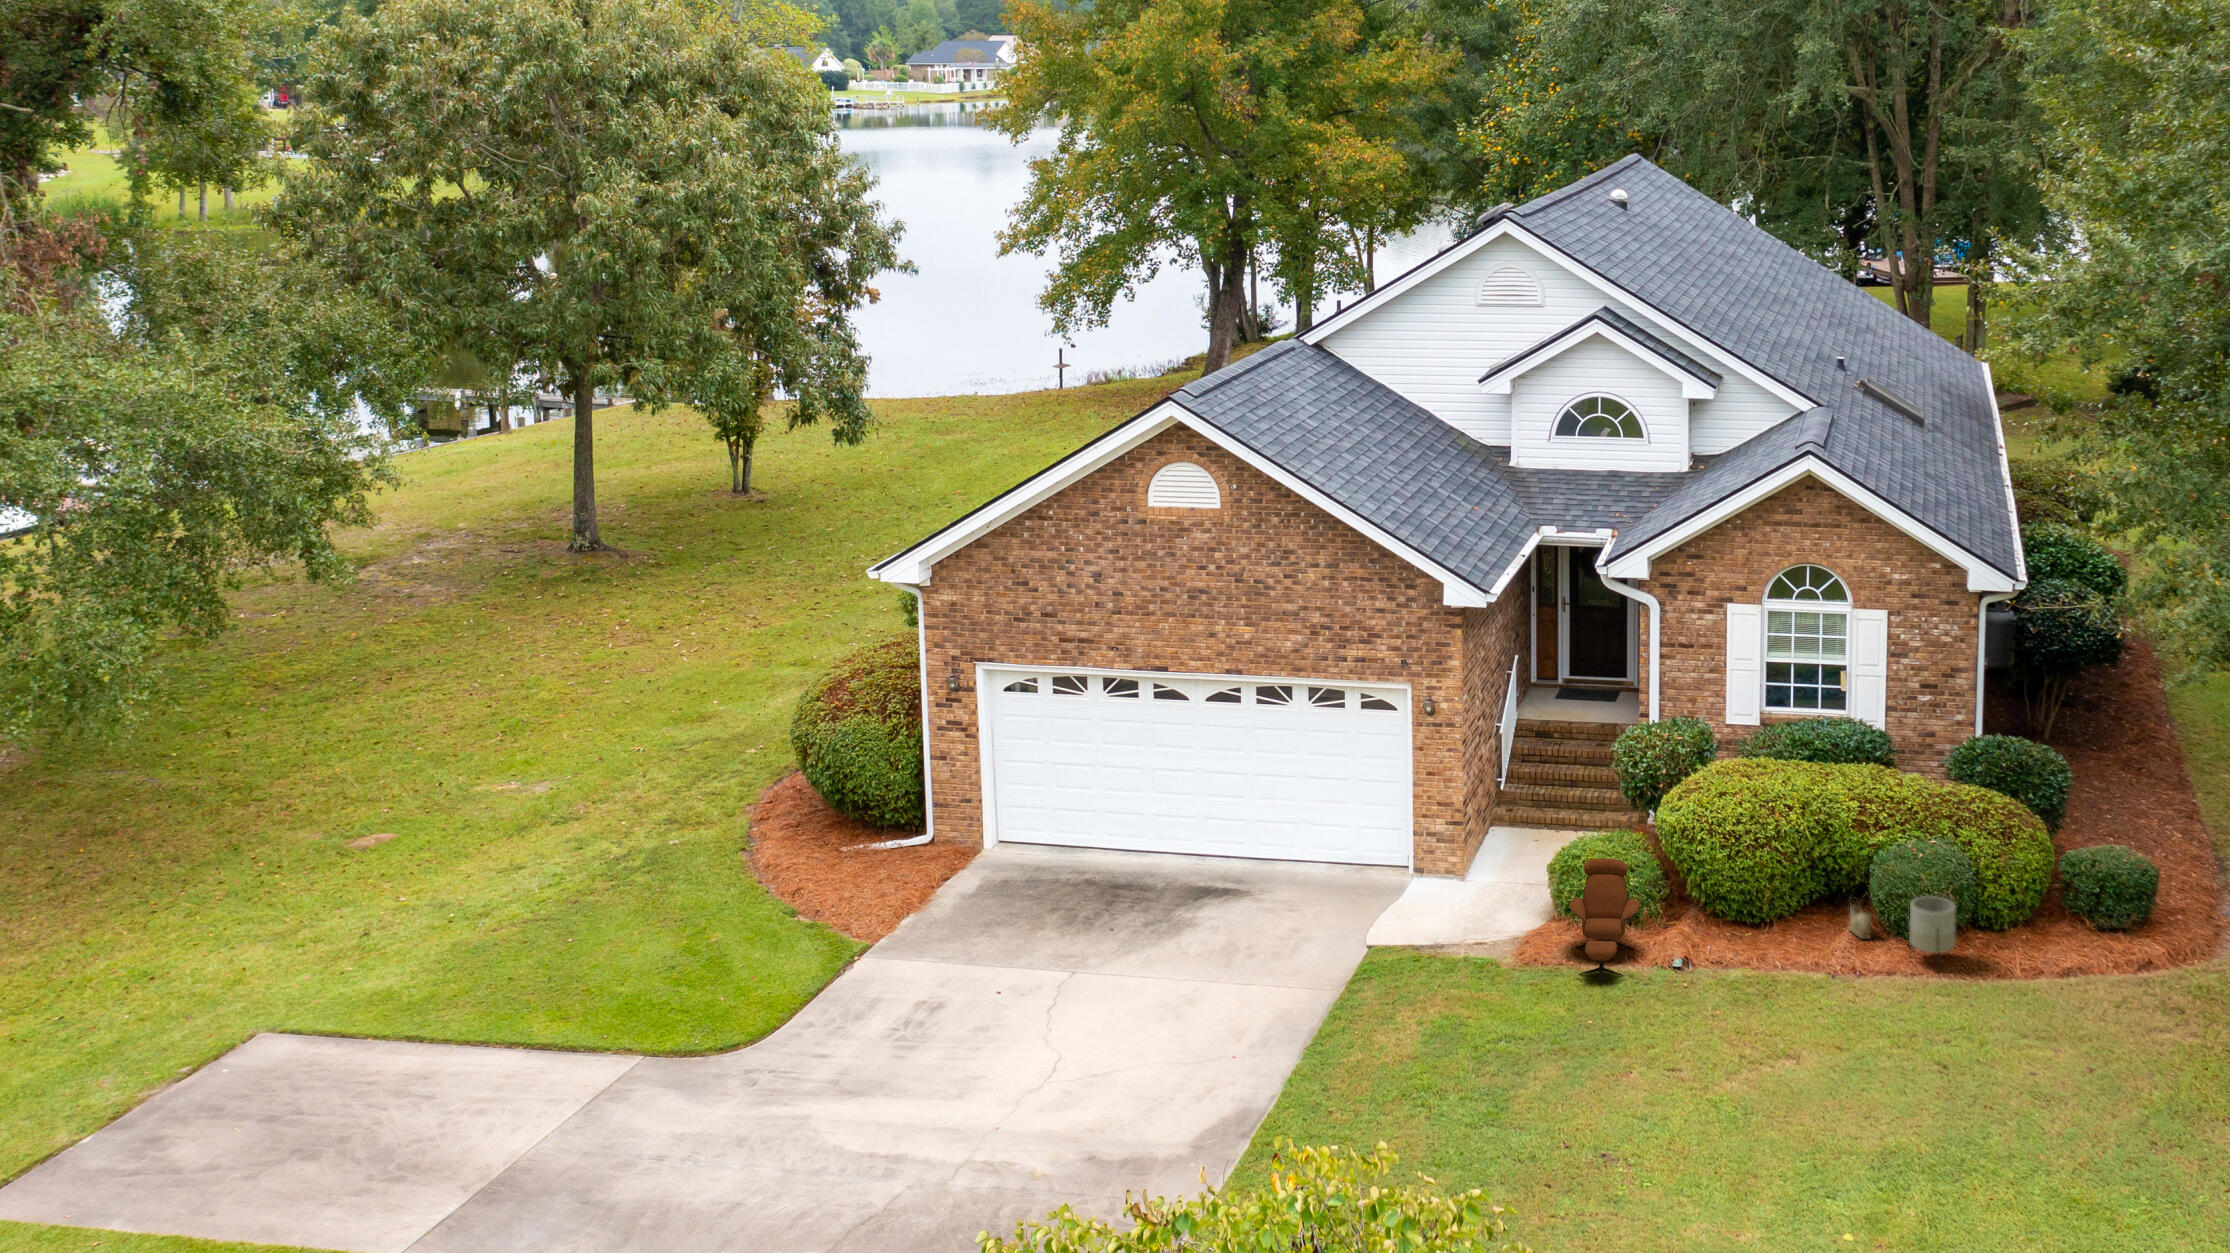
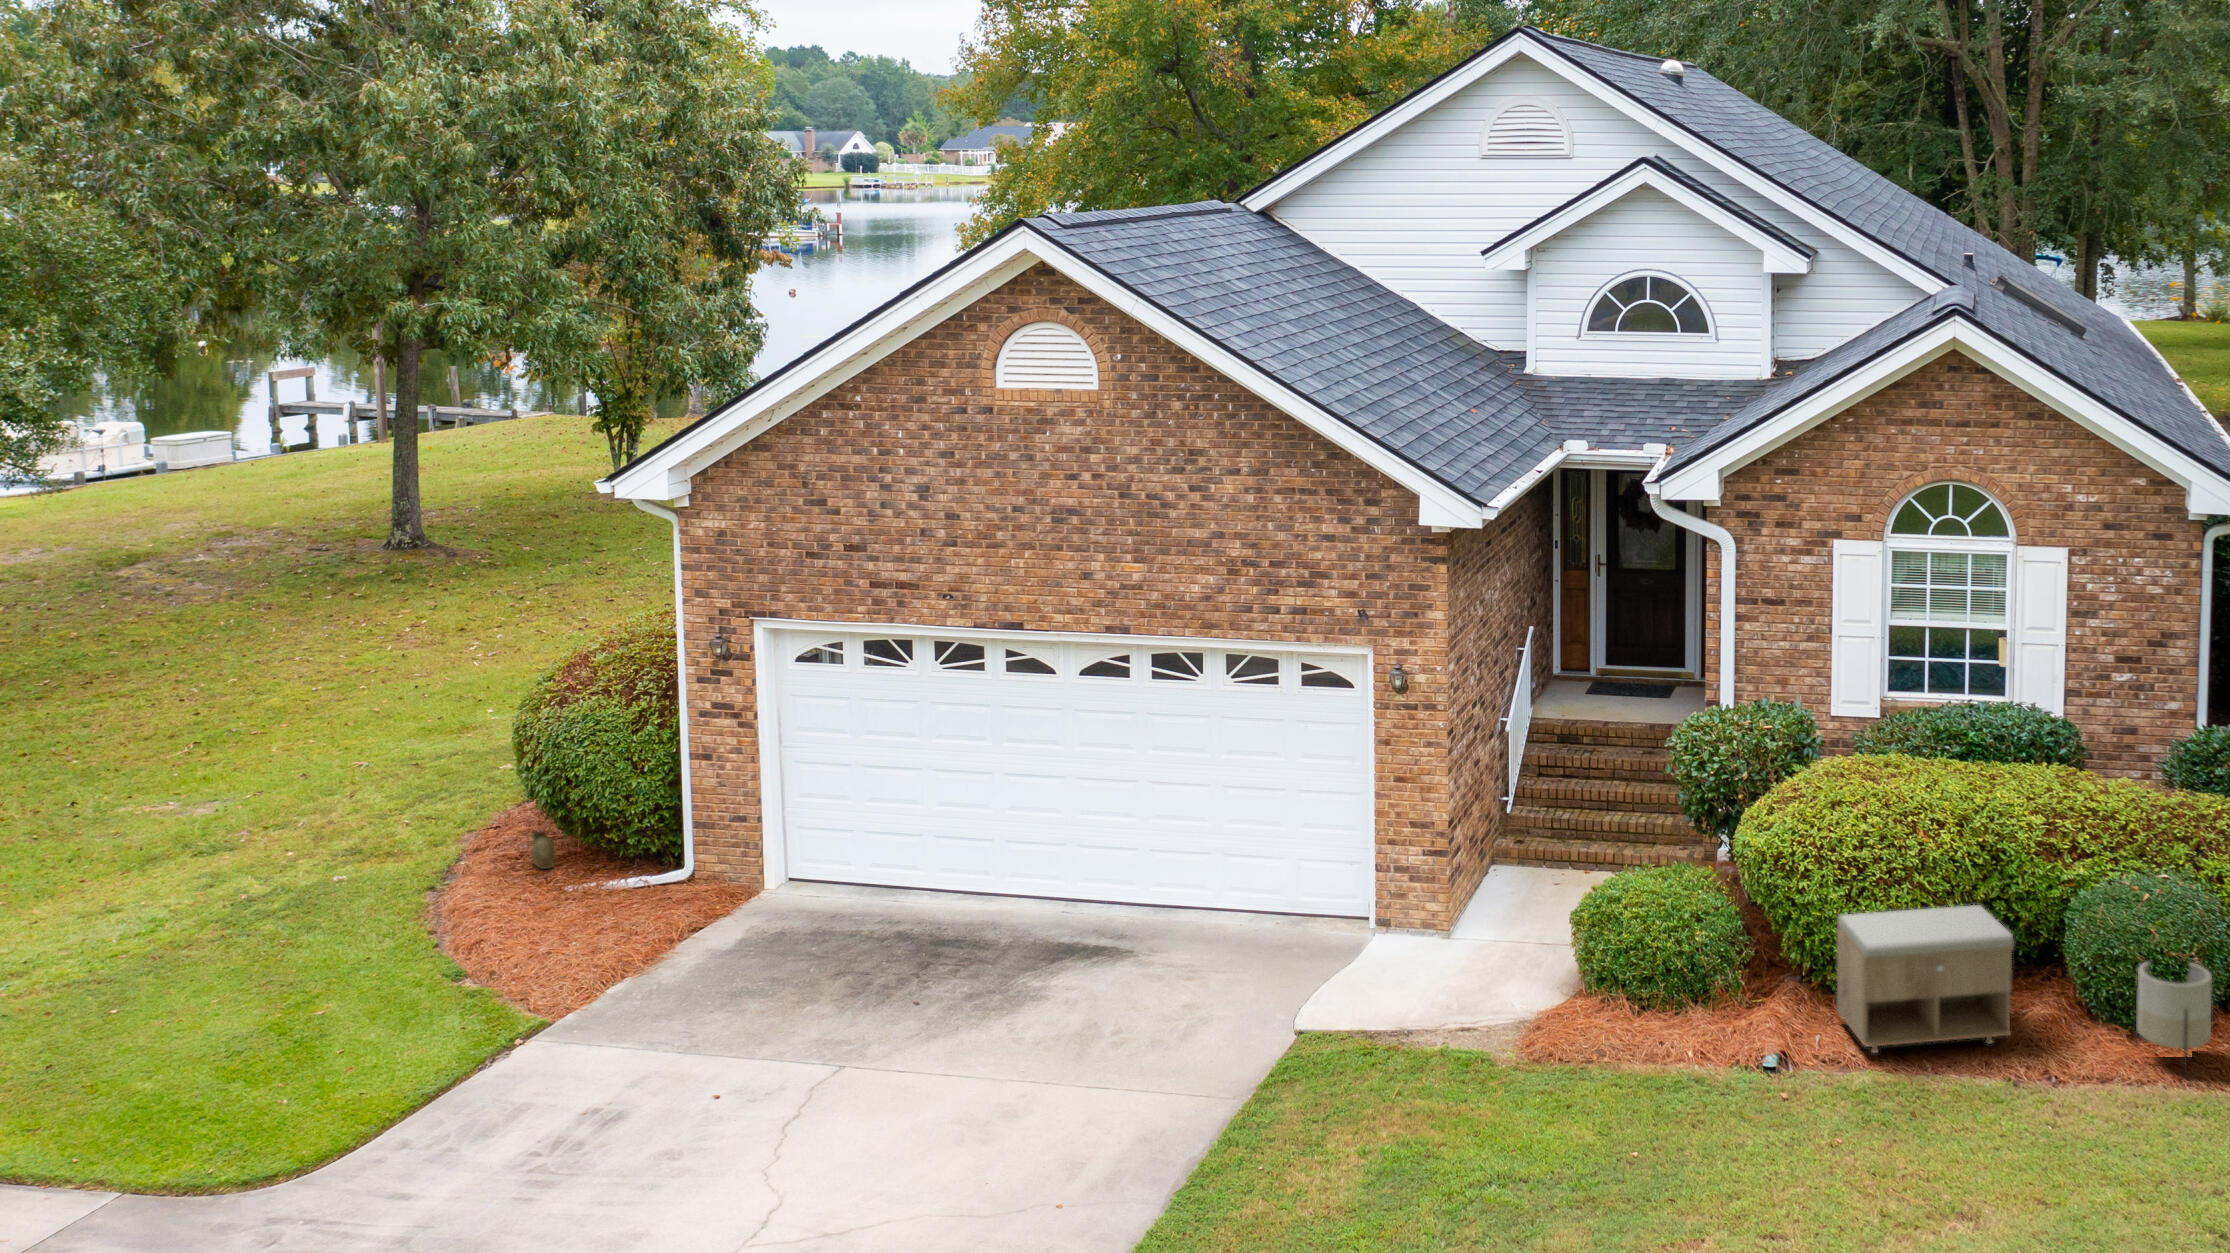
lounge chair: present [1570,858,1639,985] -> none [1605,898,1713,1095]
storage bench: none [1721,861,1832,957] -> present [1837,905,2014,1053]
woven basket: present [1849,904,1872,939] -> present [532,830,555,869]

